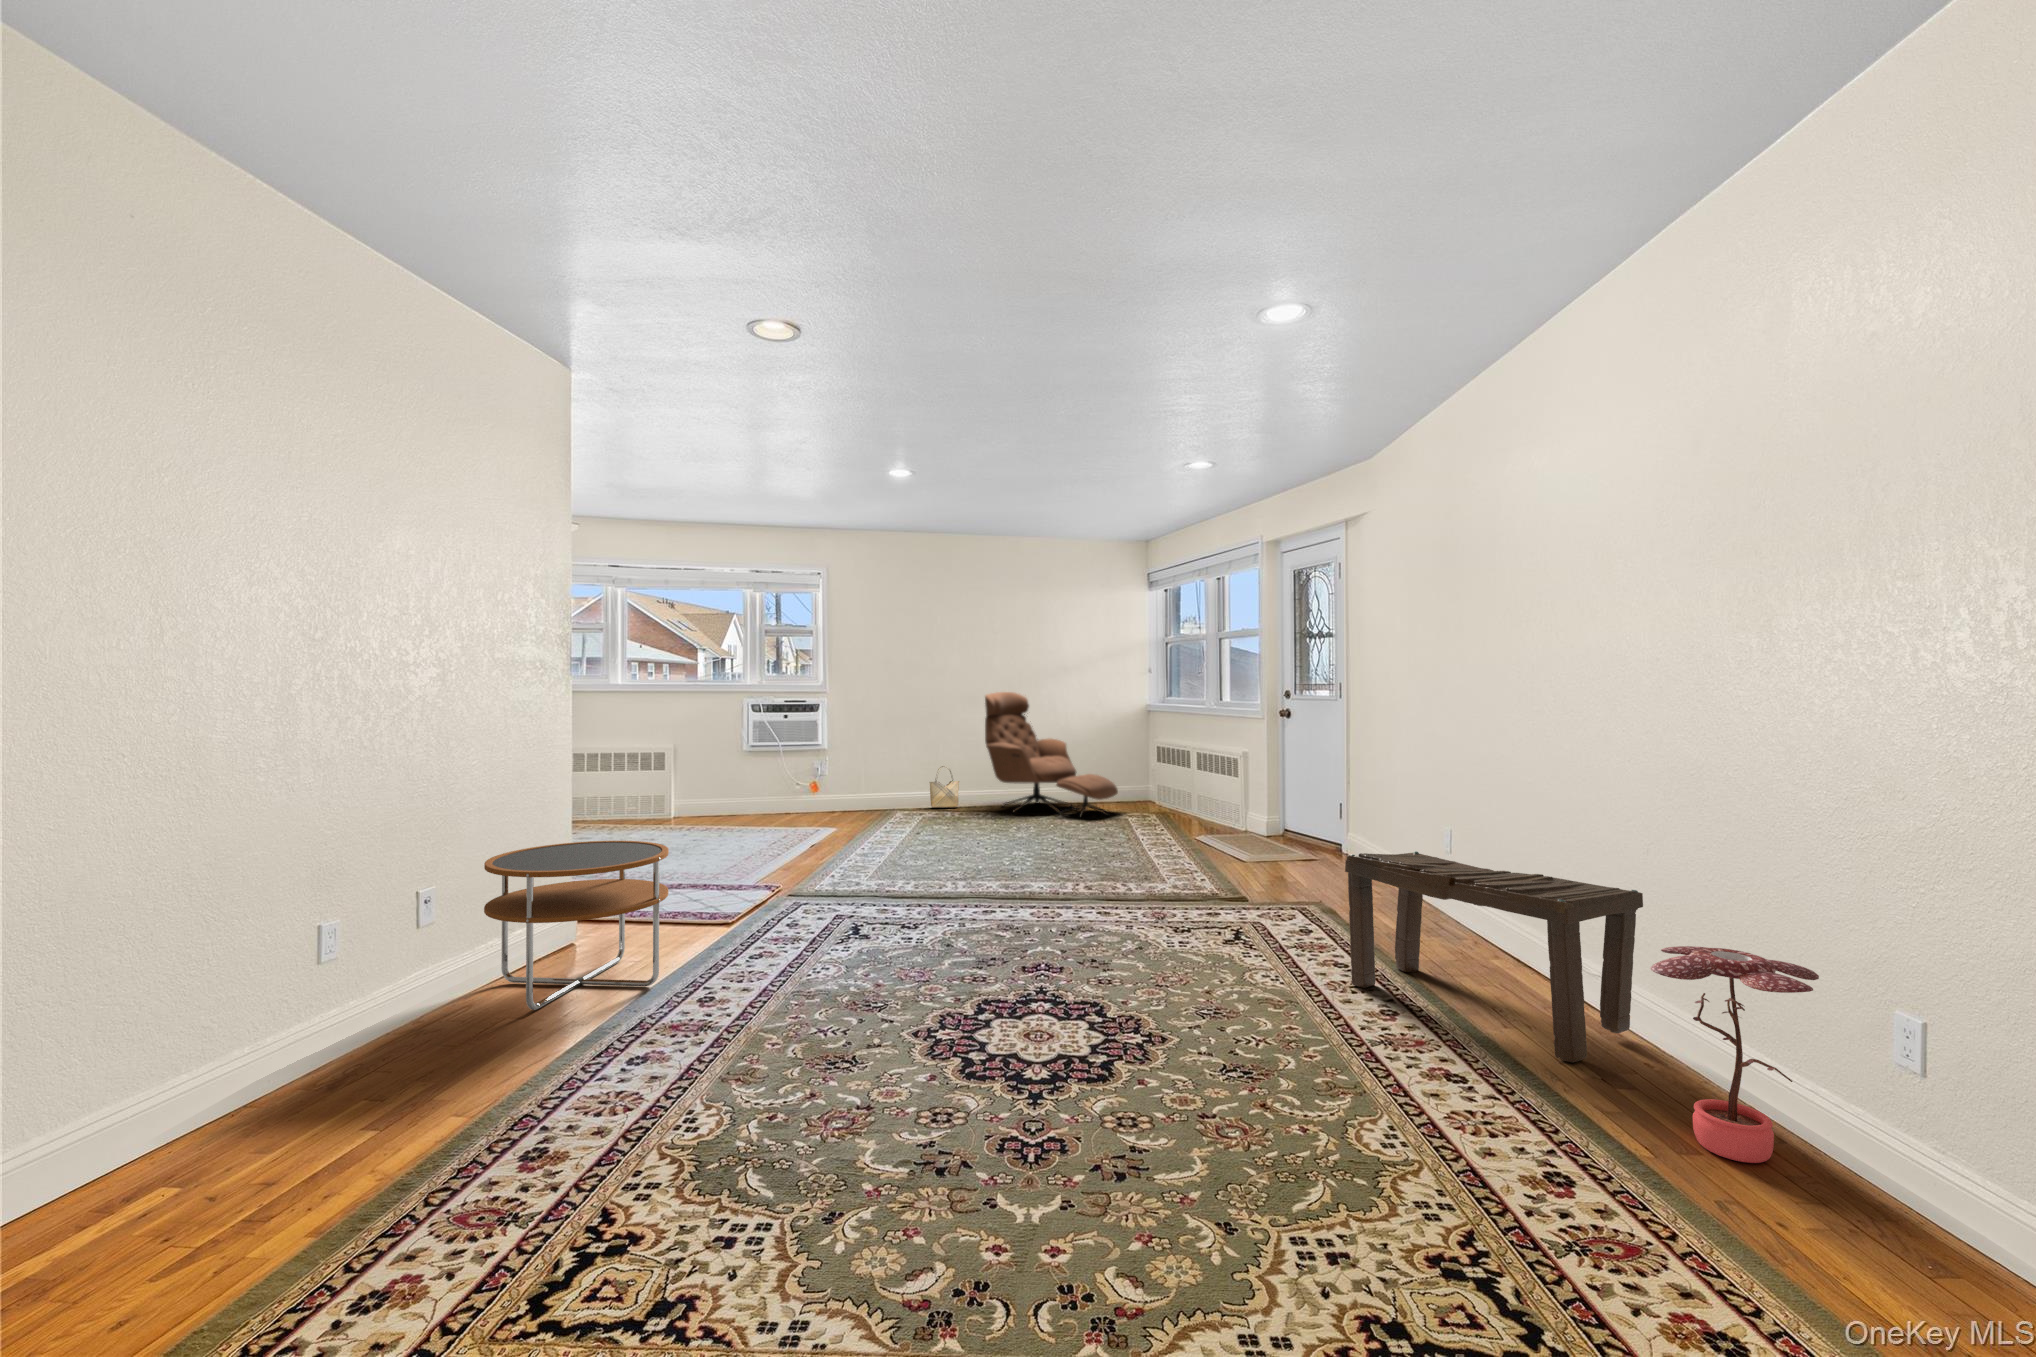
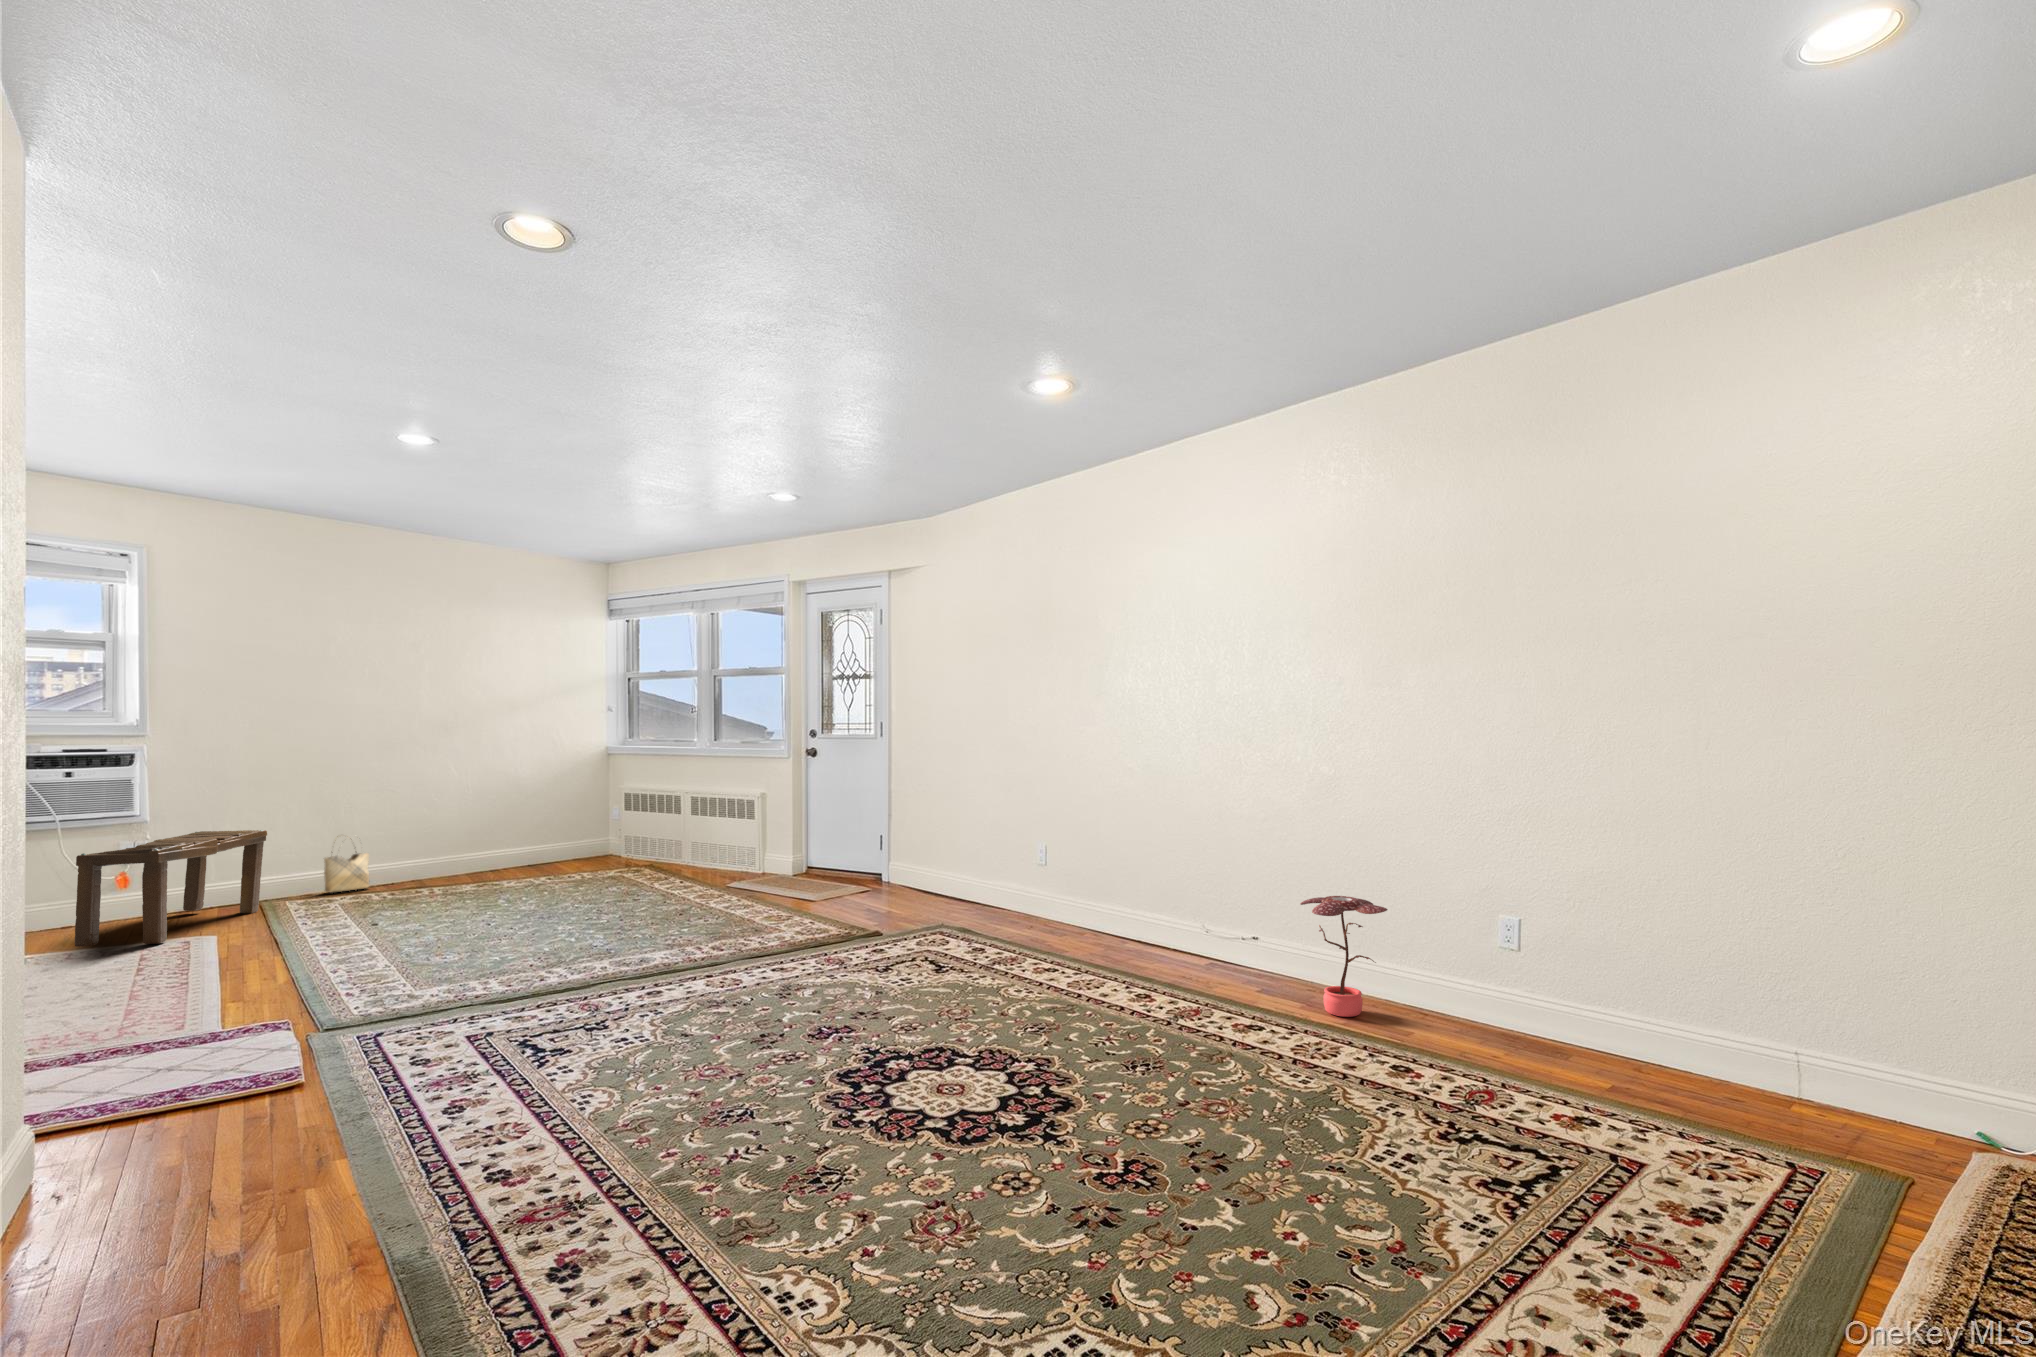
lounge chair: present [985,692,1118,817] -> none [415,733,600,886]
side table: present [484,841,669,1010] -> none [124,968,425,1229]
bench: present [1345,851,1643,1062] -> present [75,830,267,947]

